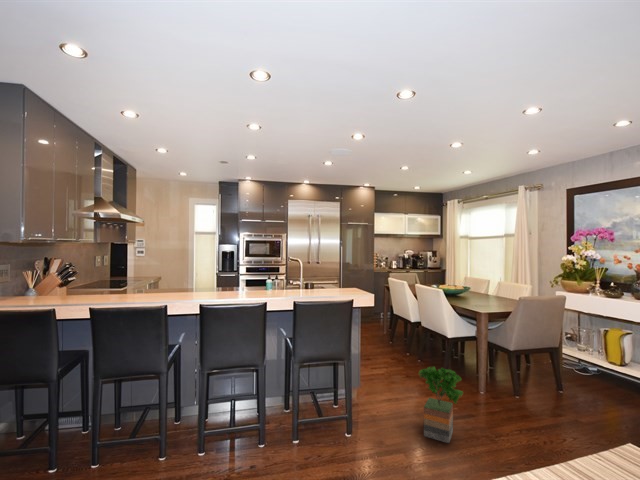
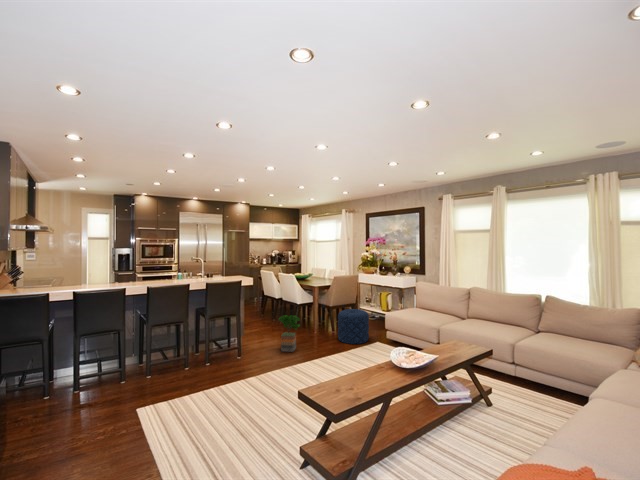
pouf: none [537,365,618,449] -> present [338,309,369,344]

